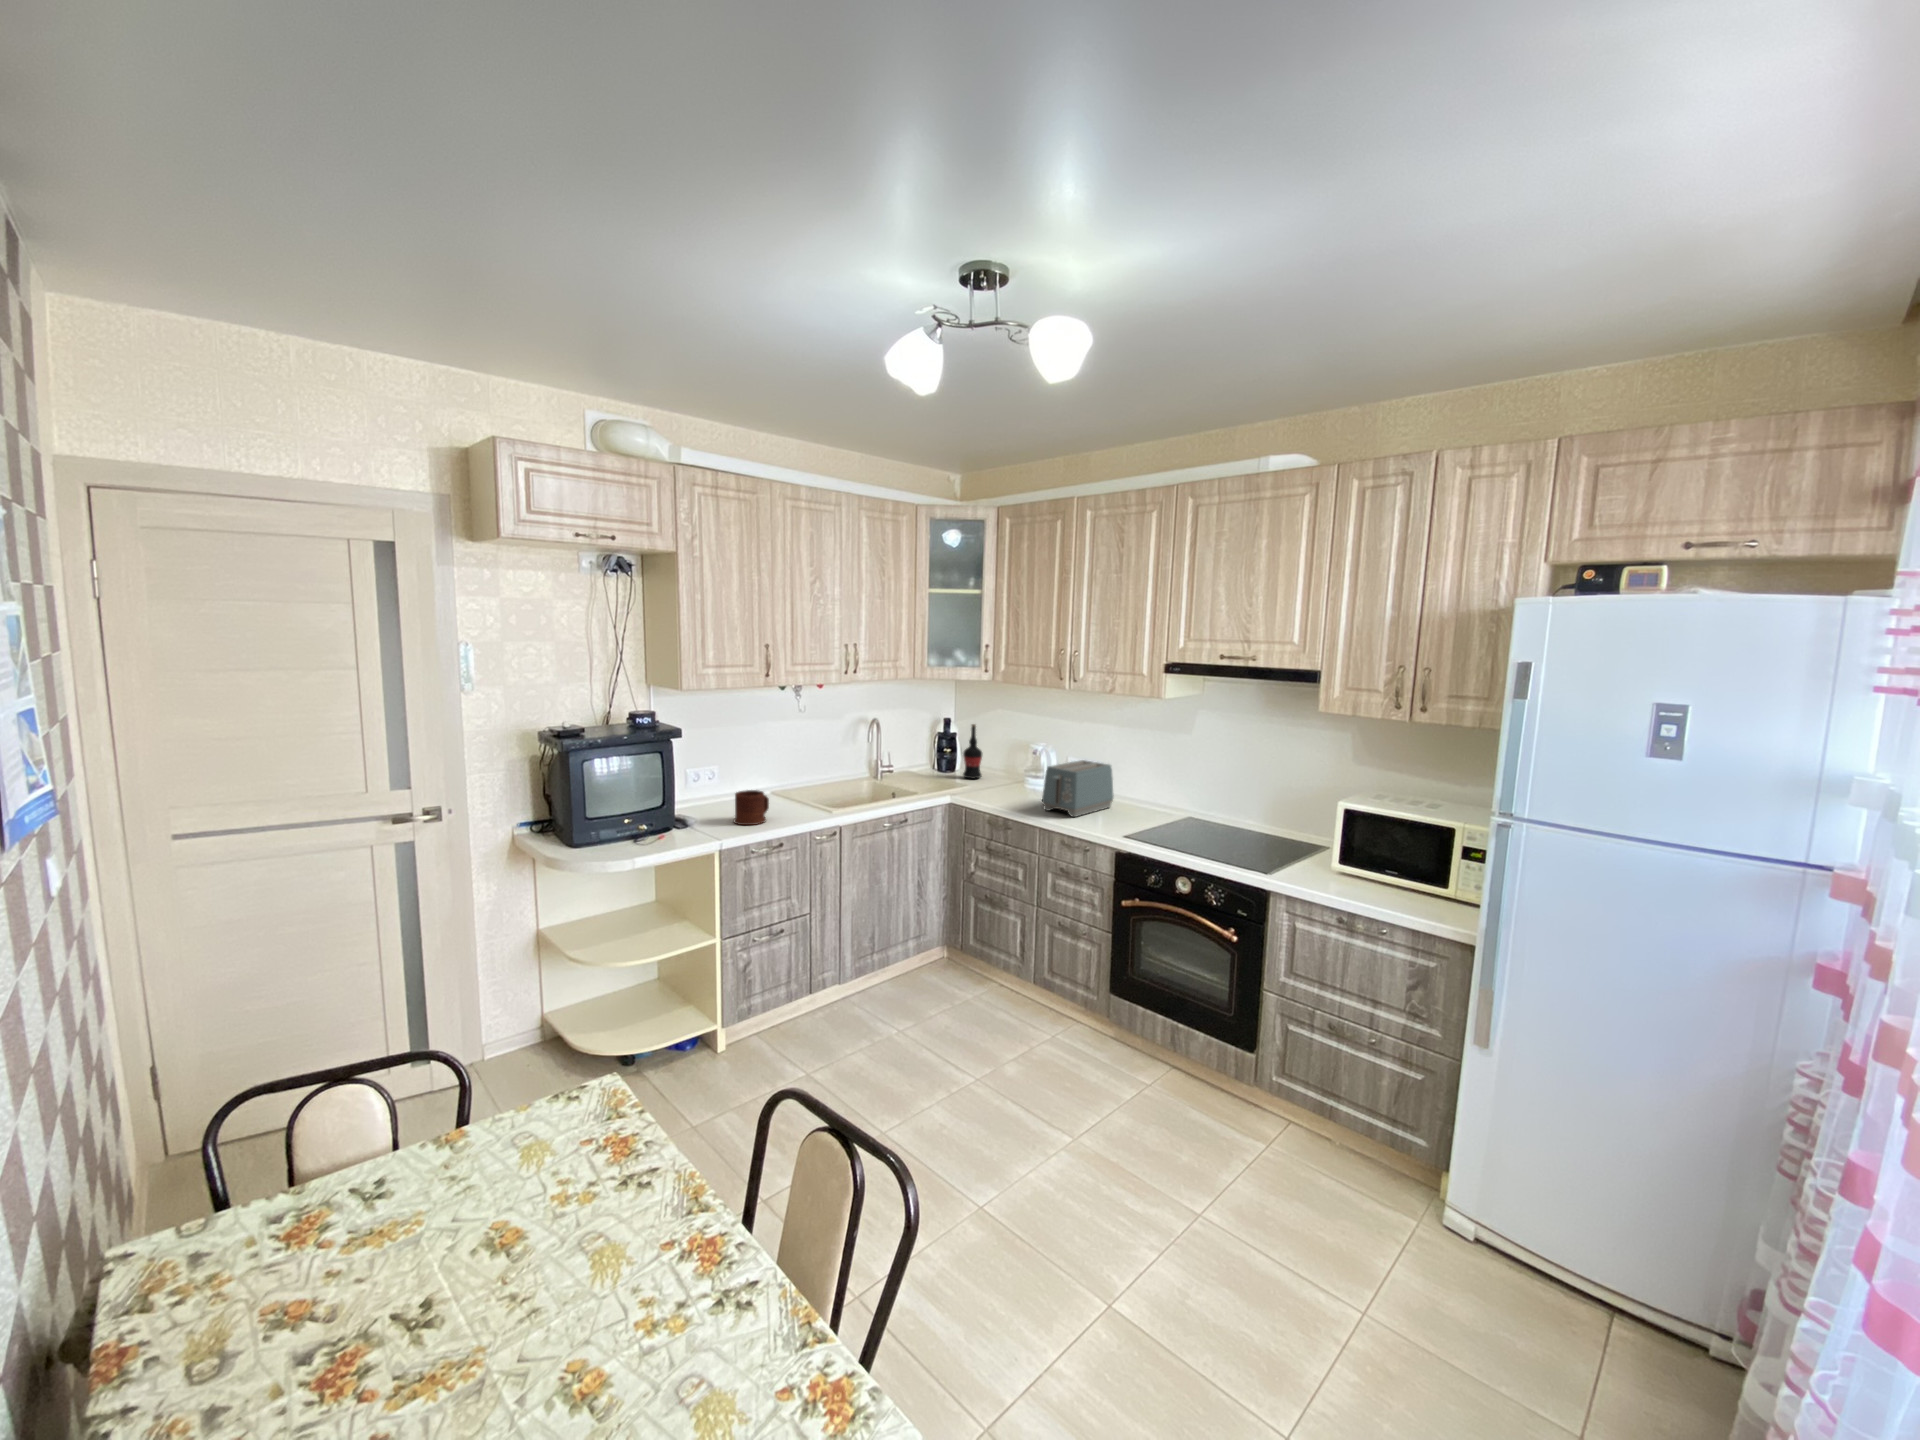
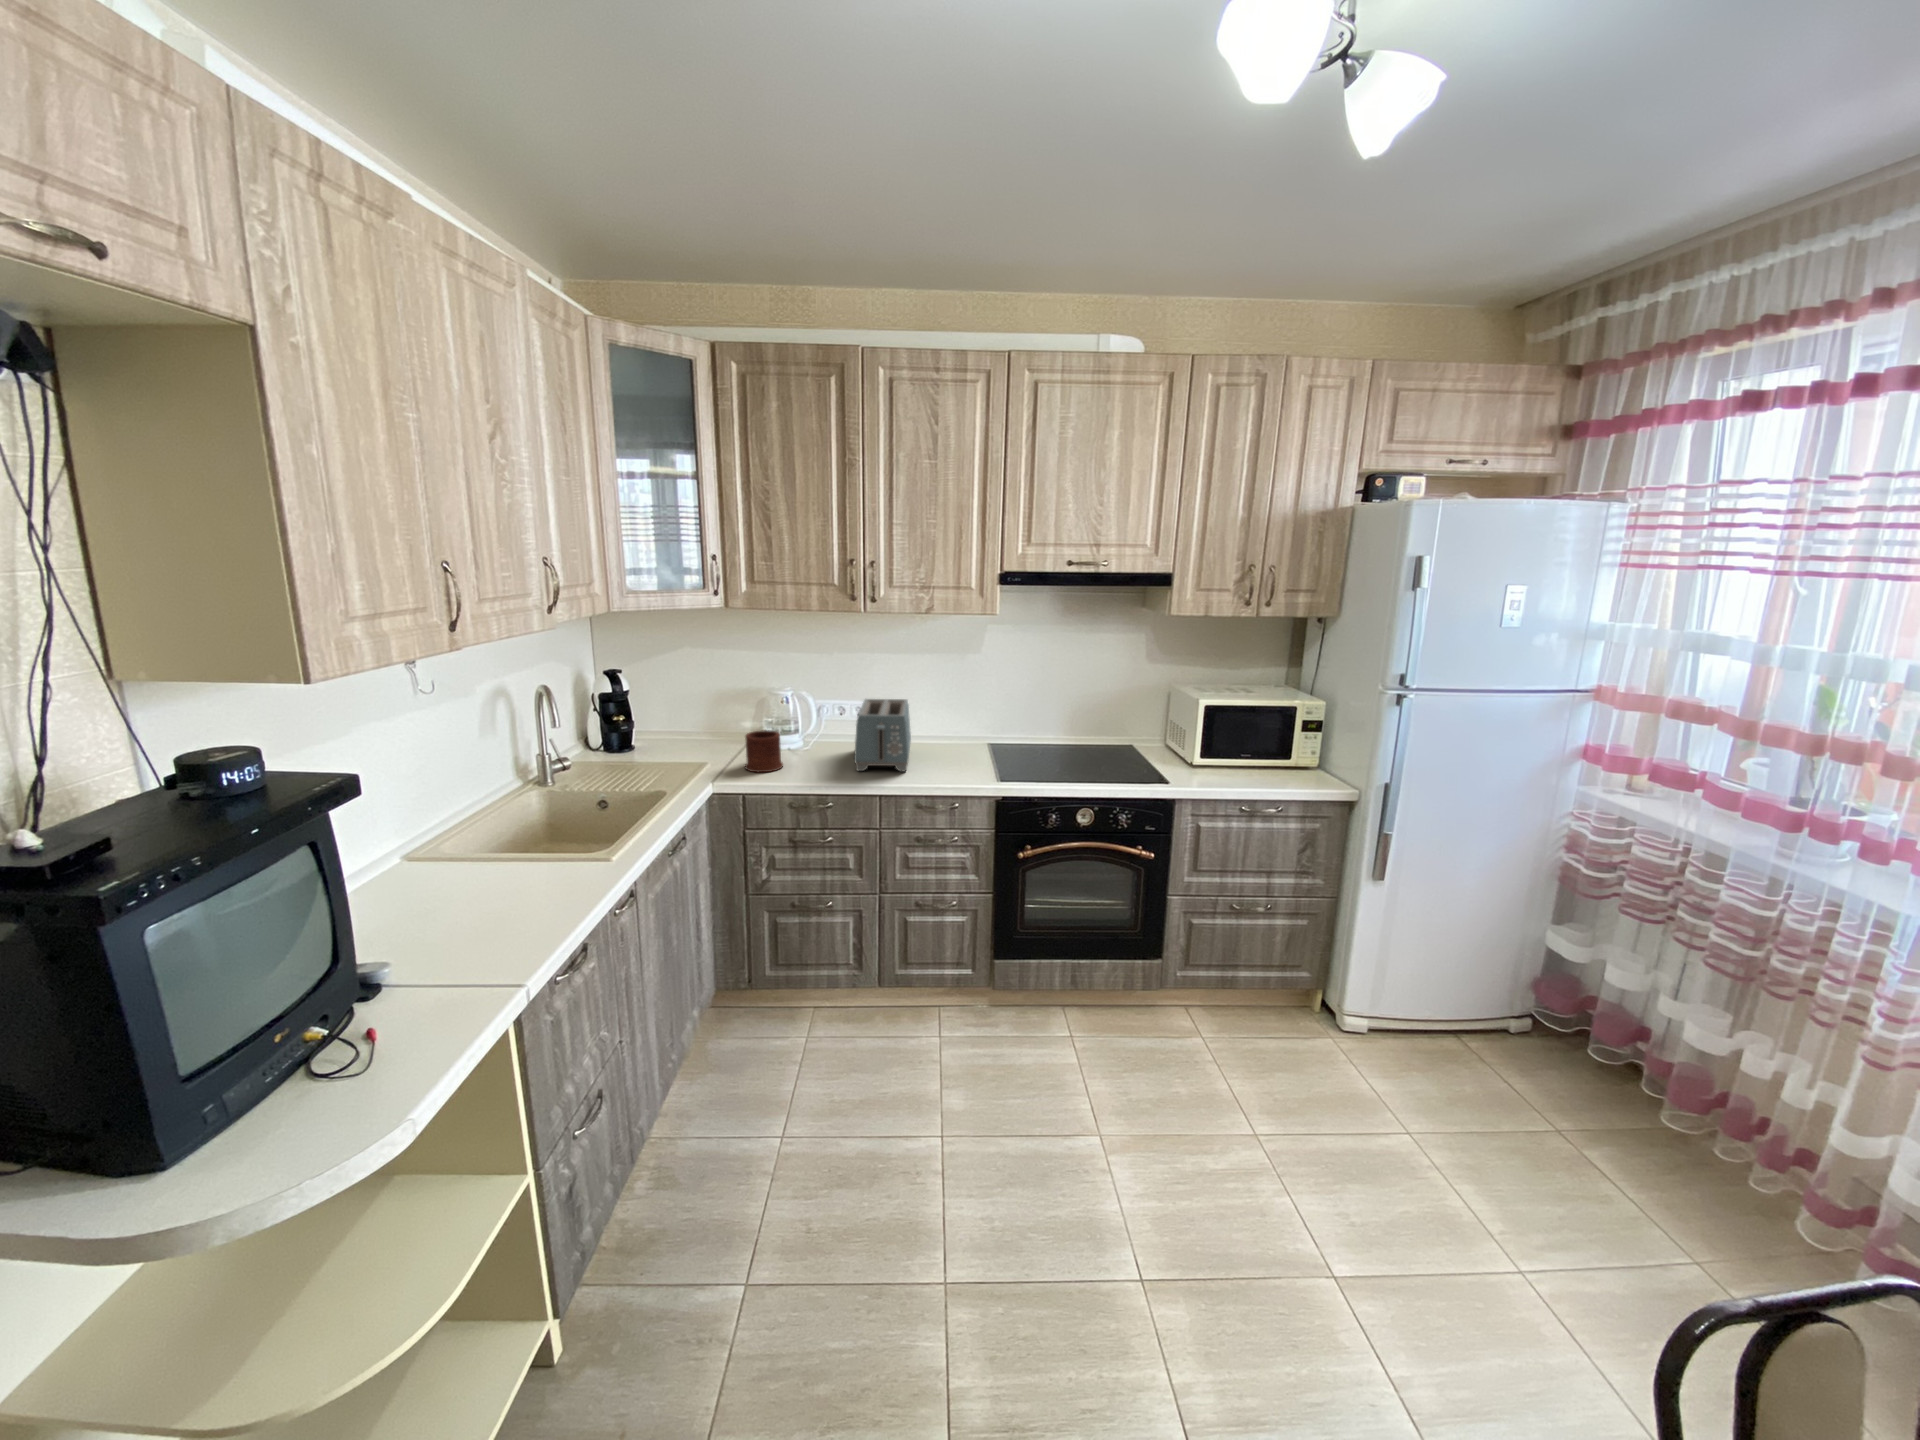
wine bottle: present [963,724,982,779] -> none [660,672,692,751]
mug: present [734,790,769,825] -> present [745,730,783,772]

